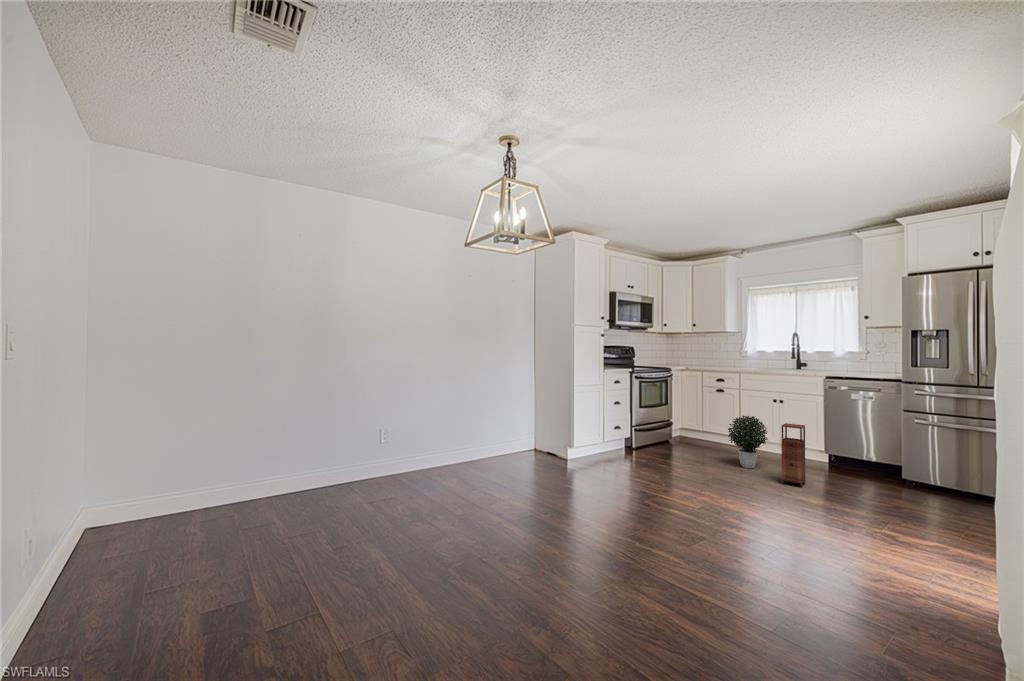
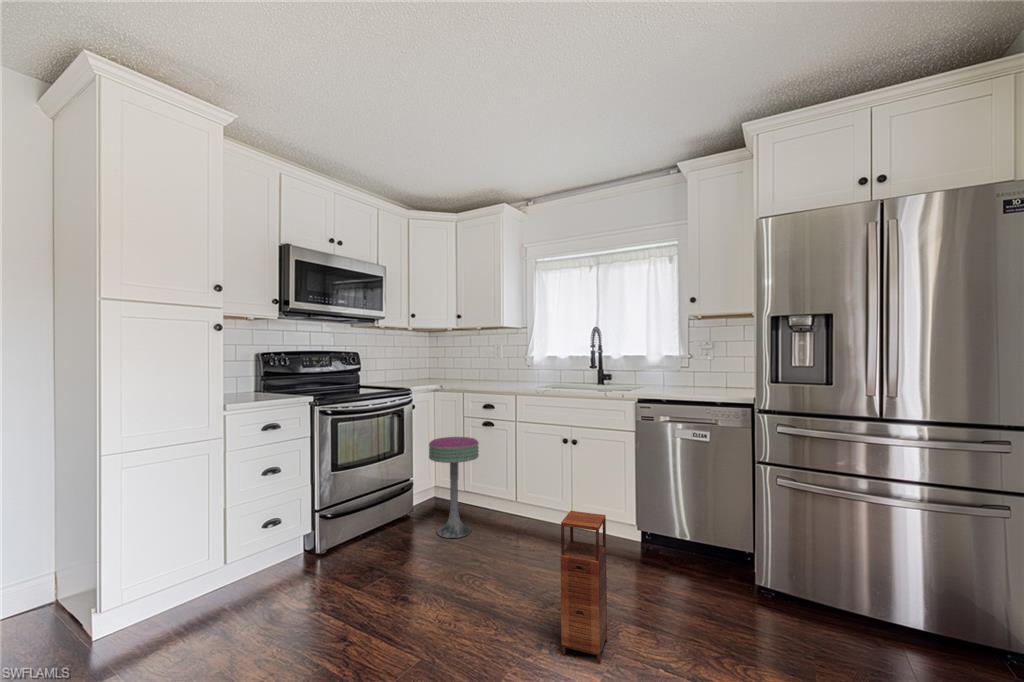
bar stool: none [688,396,718,450] -> present [429,437,479,538]
potted plant: present [728,416,768,468] -> none [476,484,548,593]

